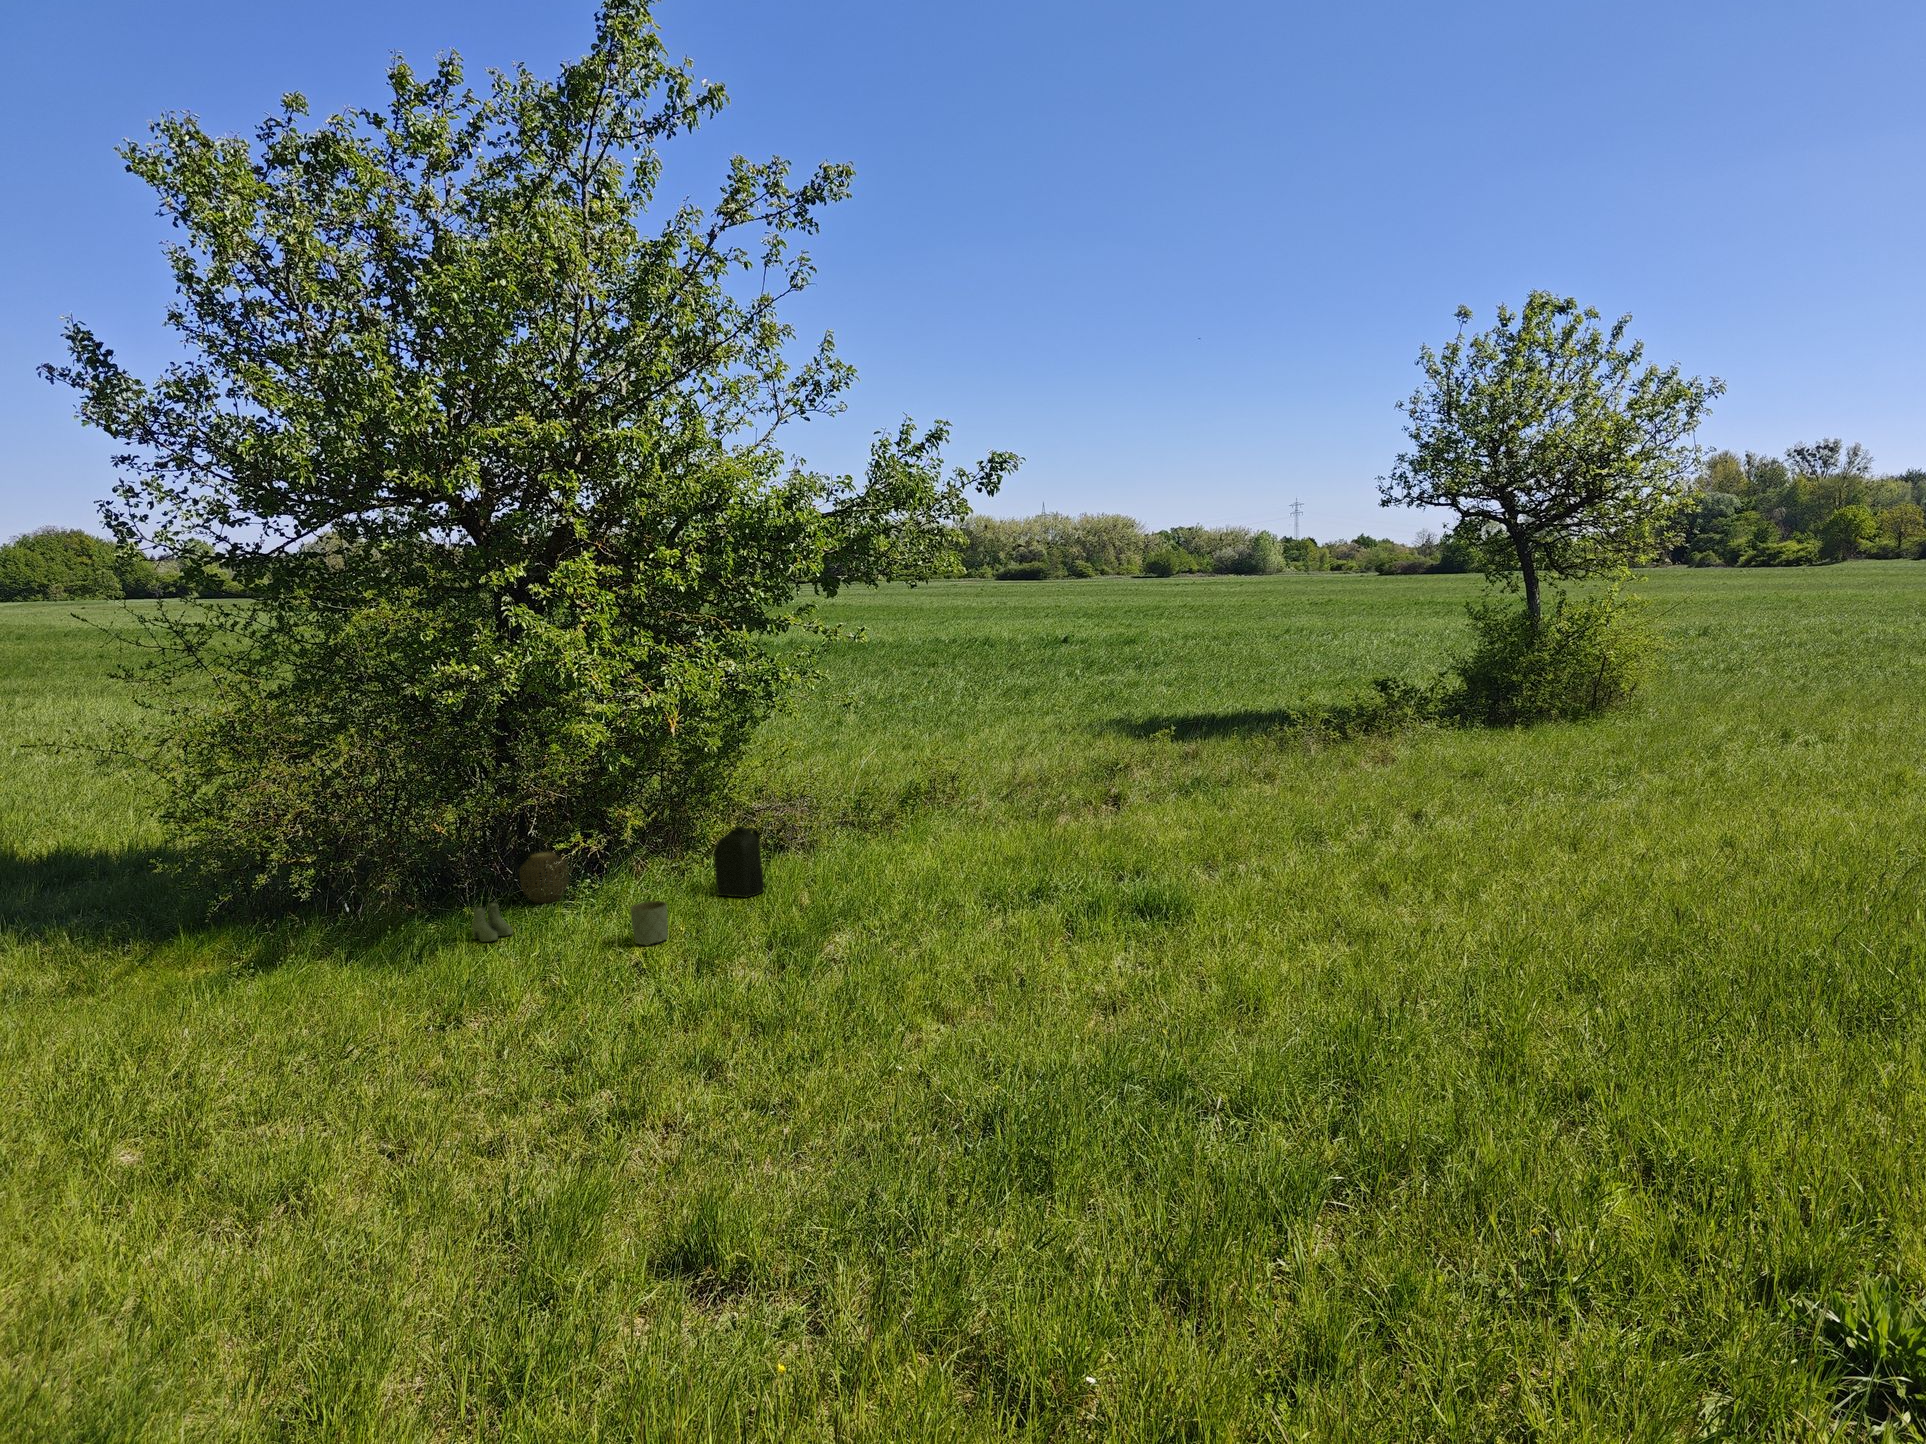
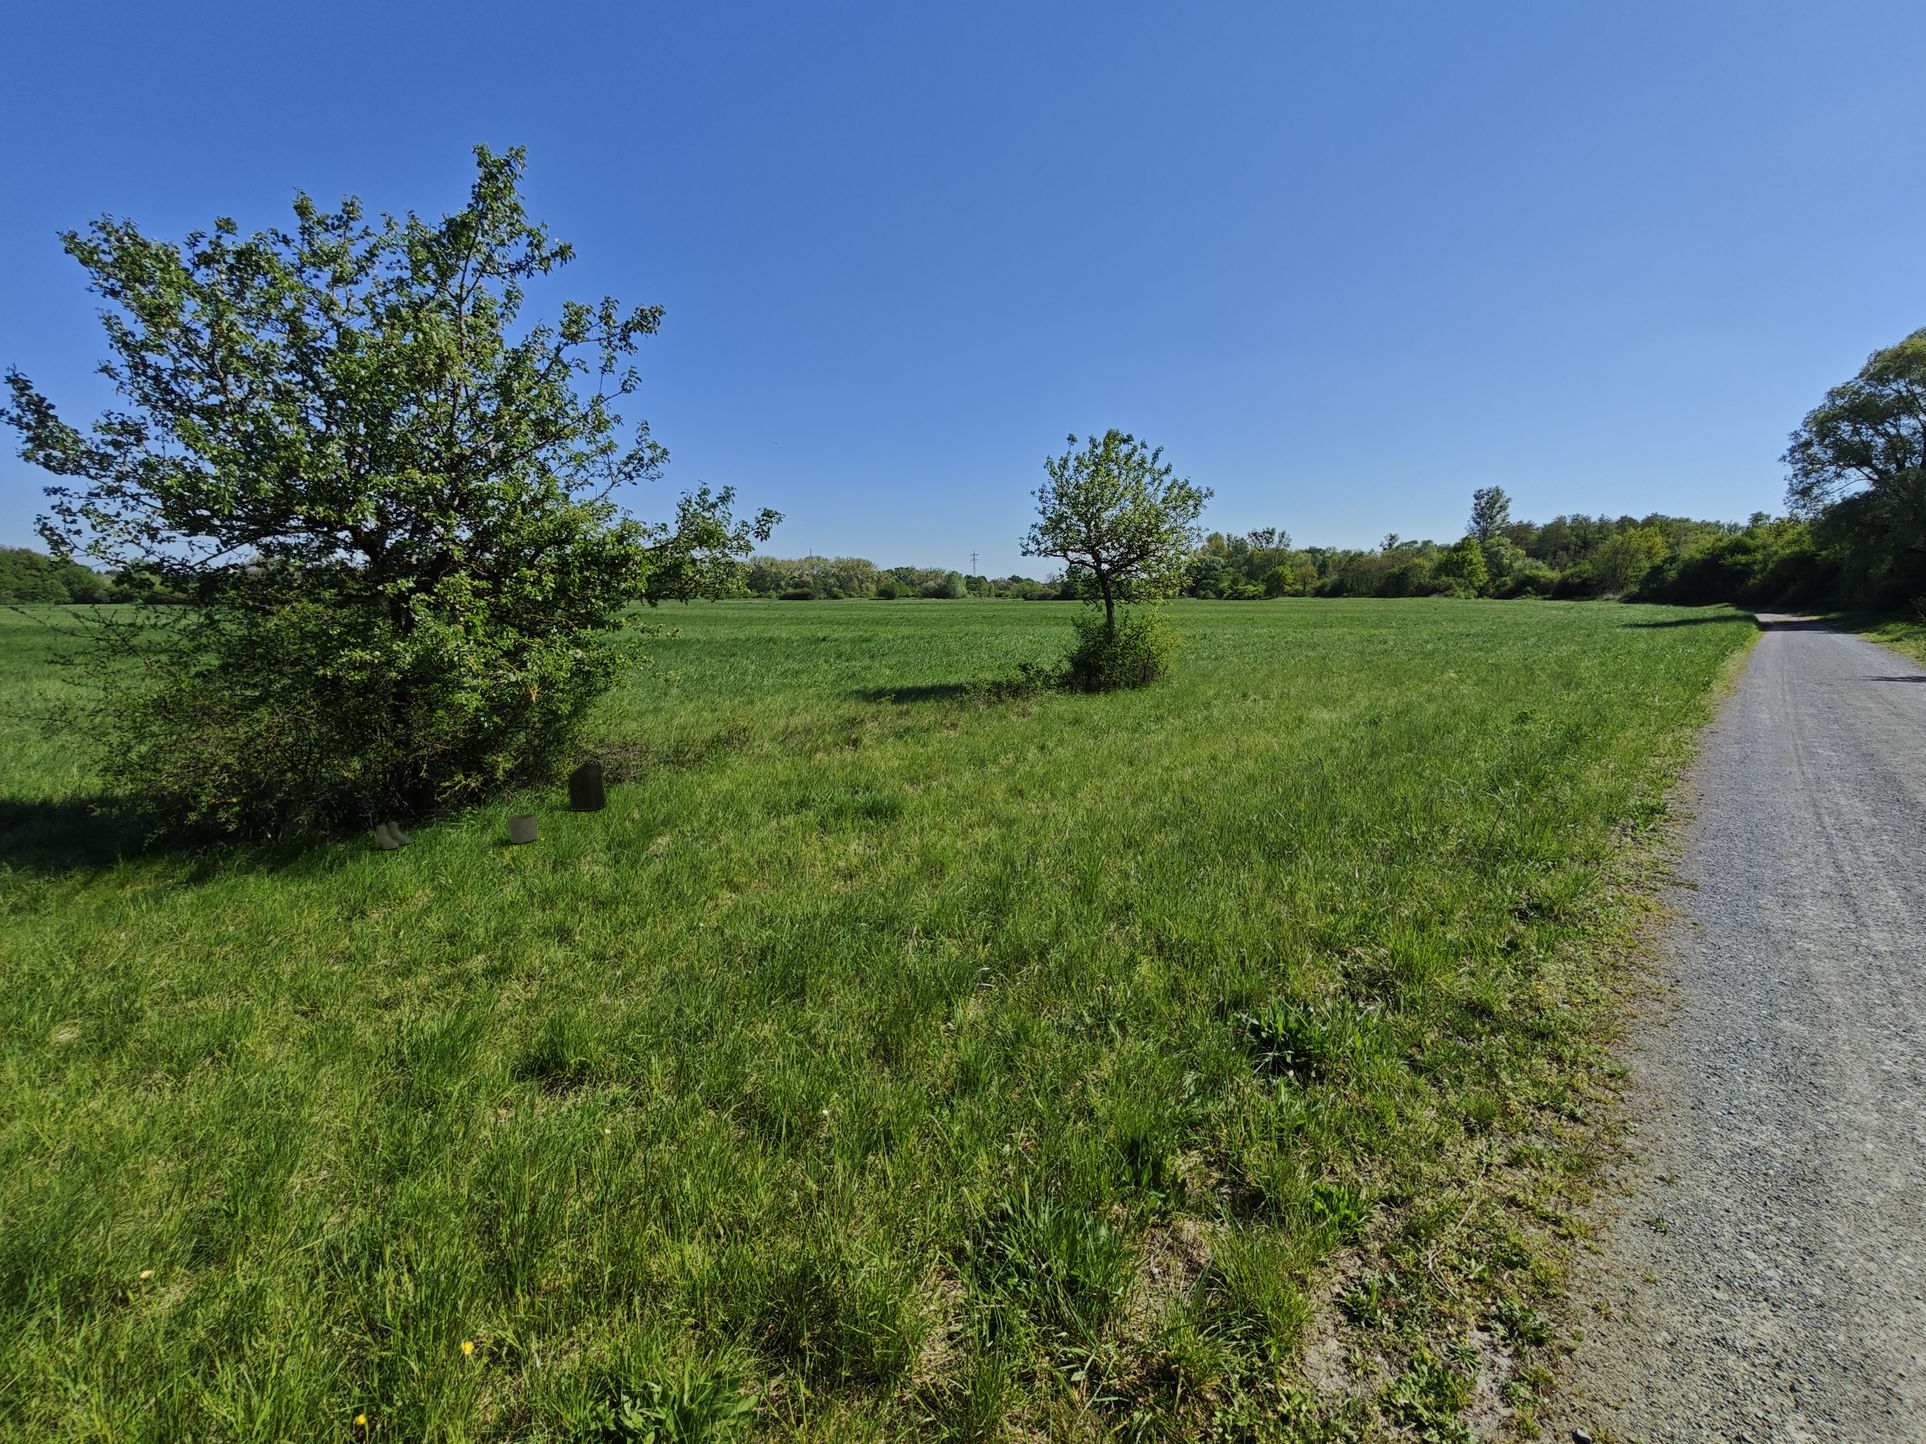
woven basket: present [520,852,569,903] -> none [410,786,451,822]

